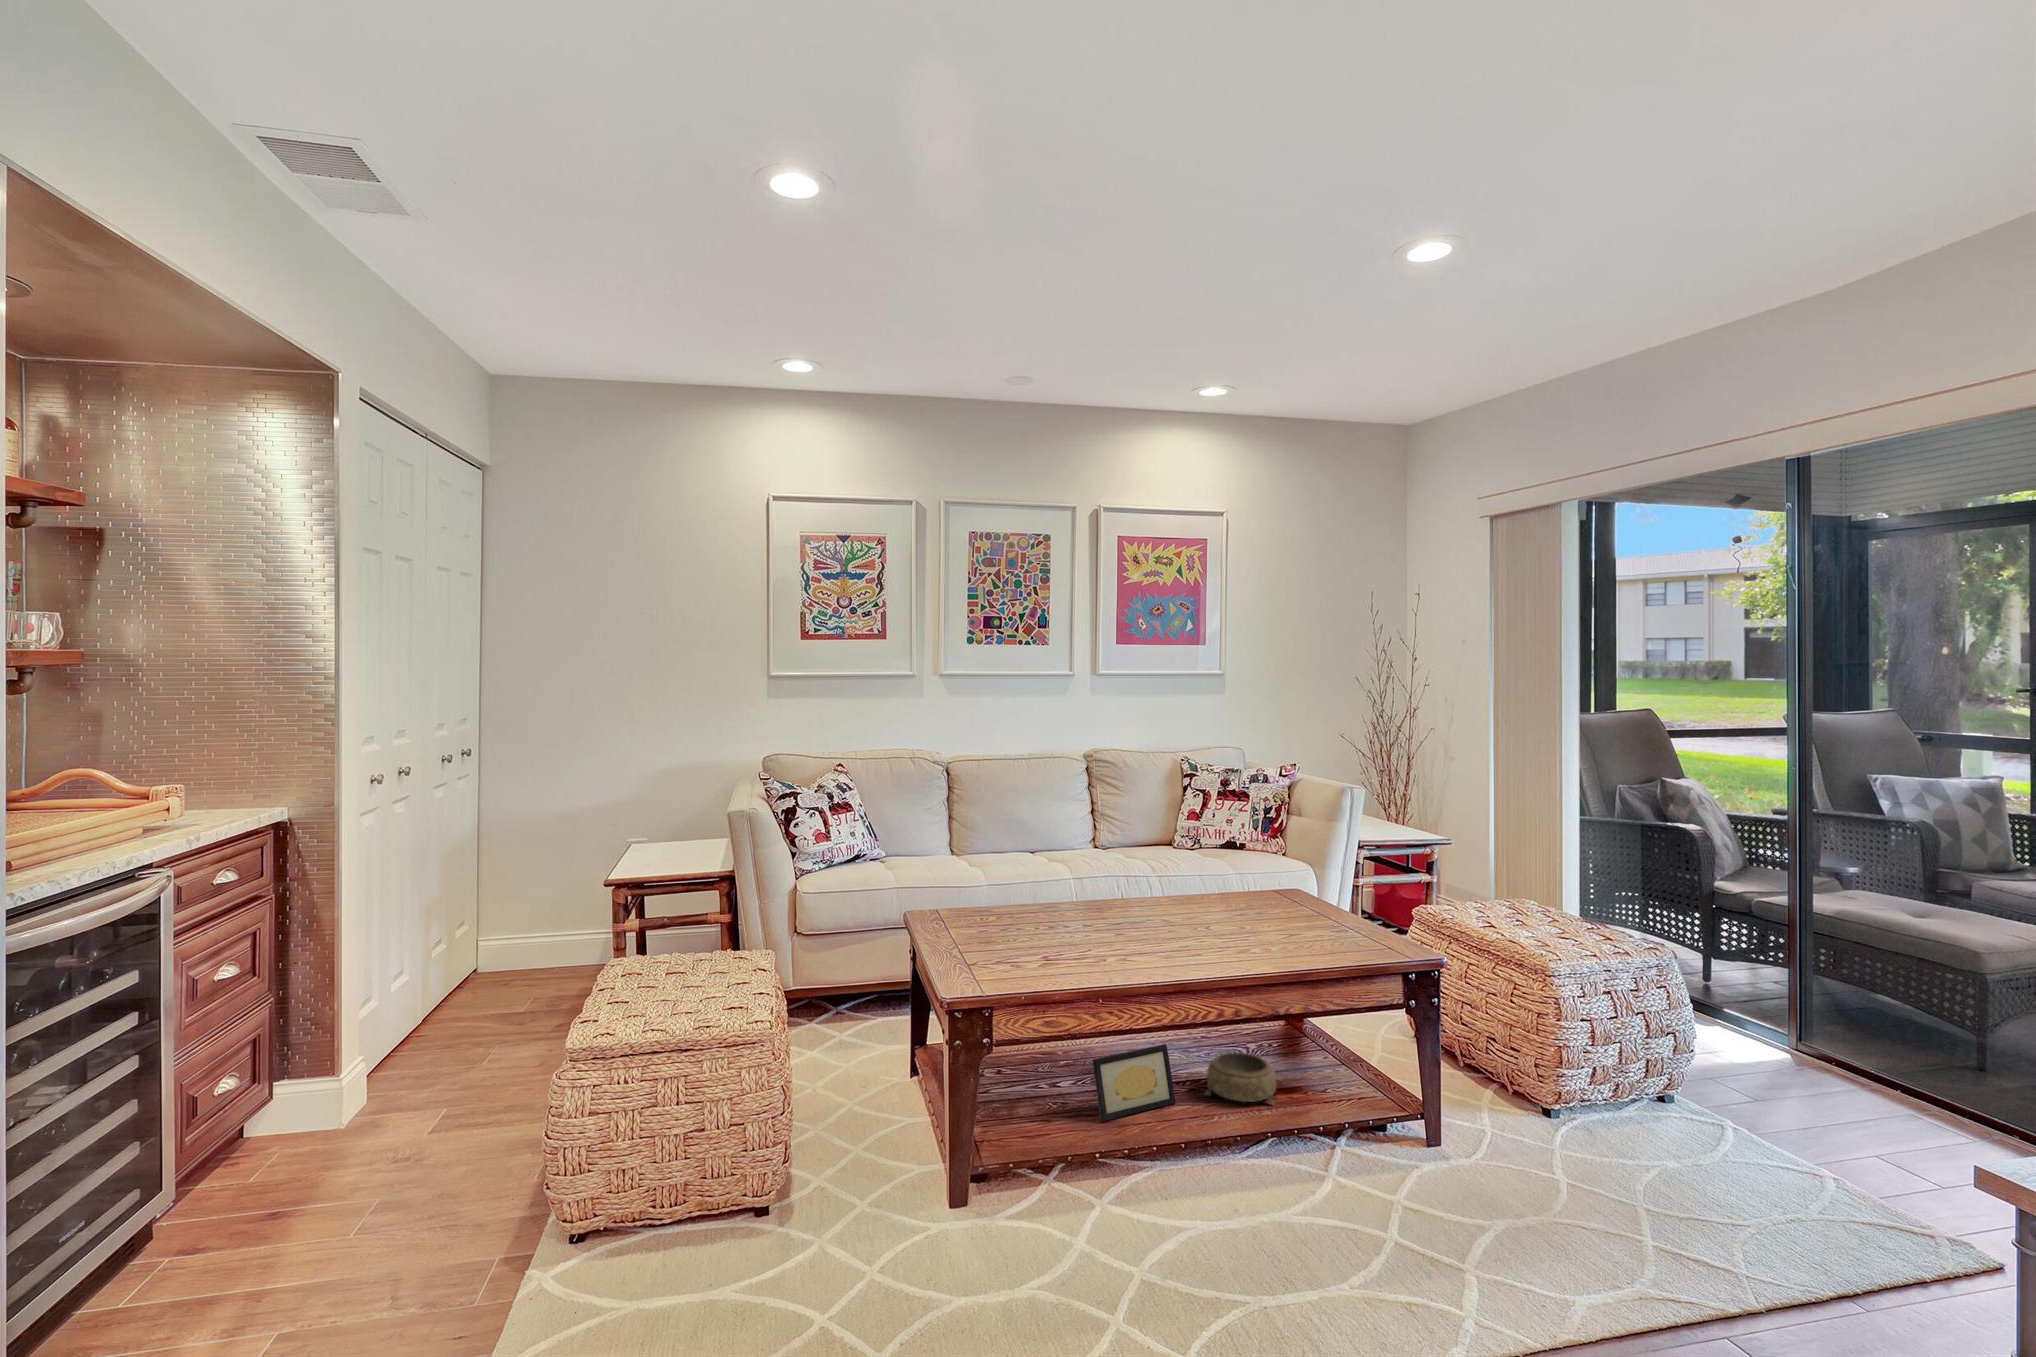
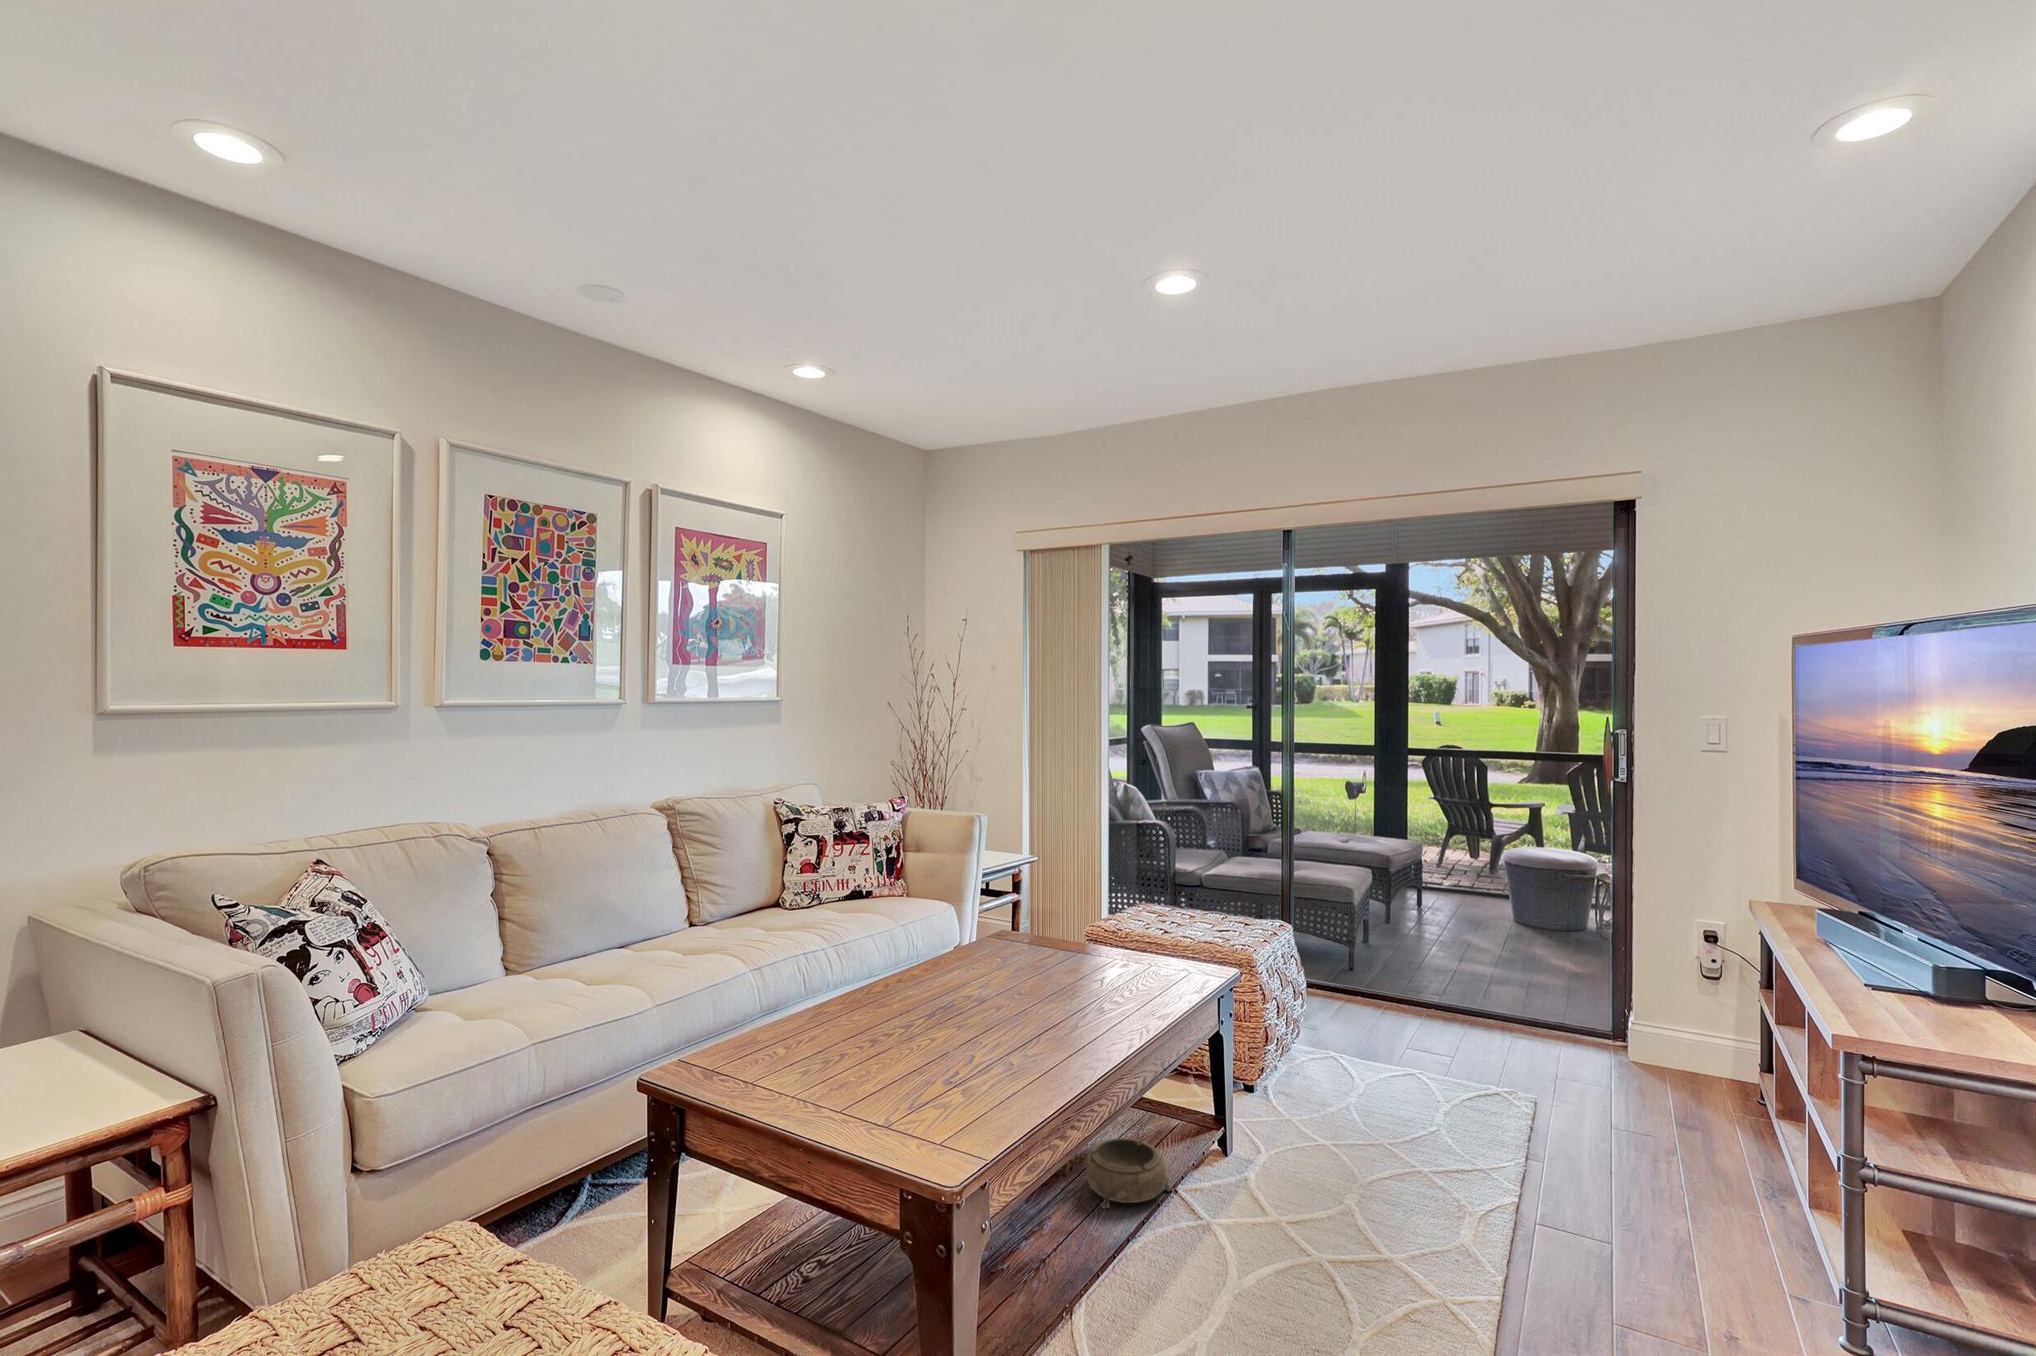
picture frame: present [1093,1044,1176,1121] -> none [1037,1163,1093,1302]

